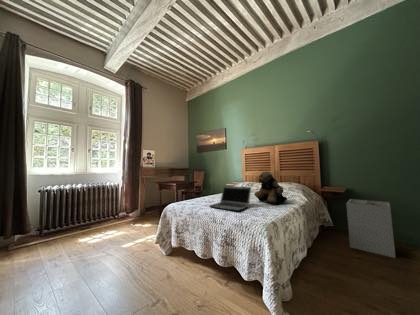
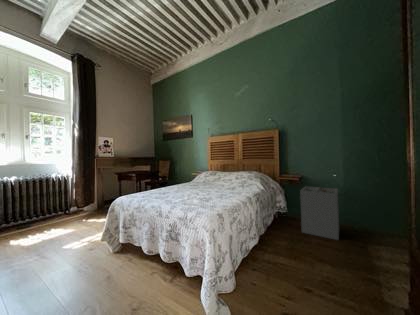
teddy bear: present [254,172,287,204] -> none [211,160,243,194]
laptop: present [209,186,251,211] -> none [159,176,205,203]

